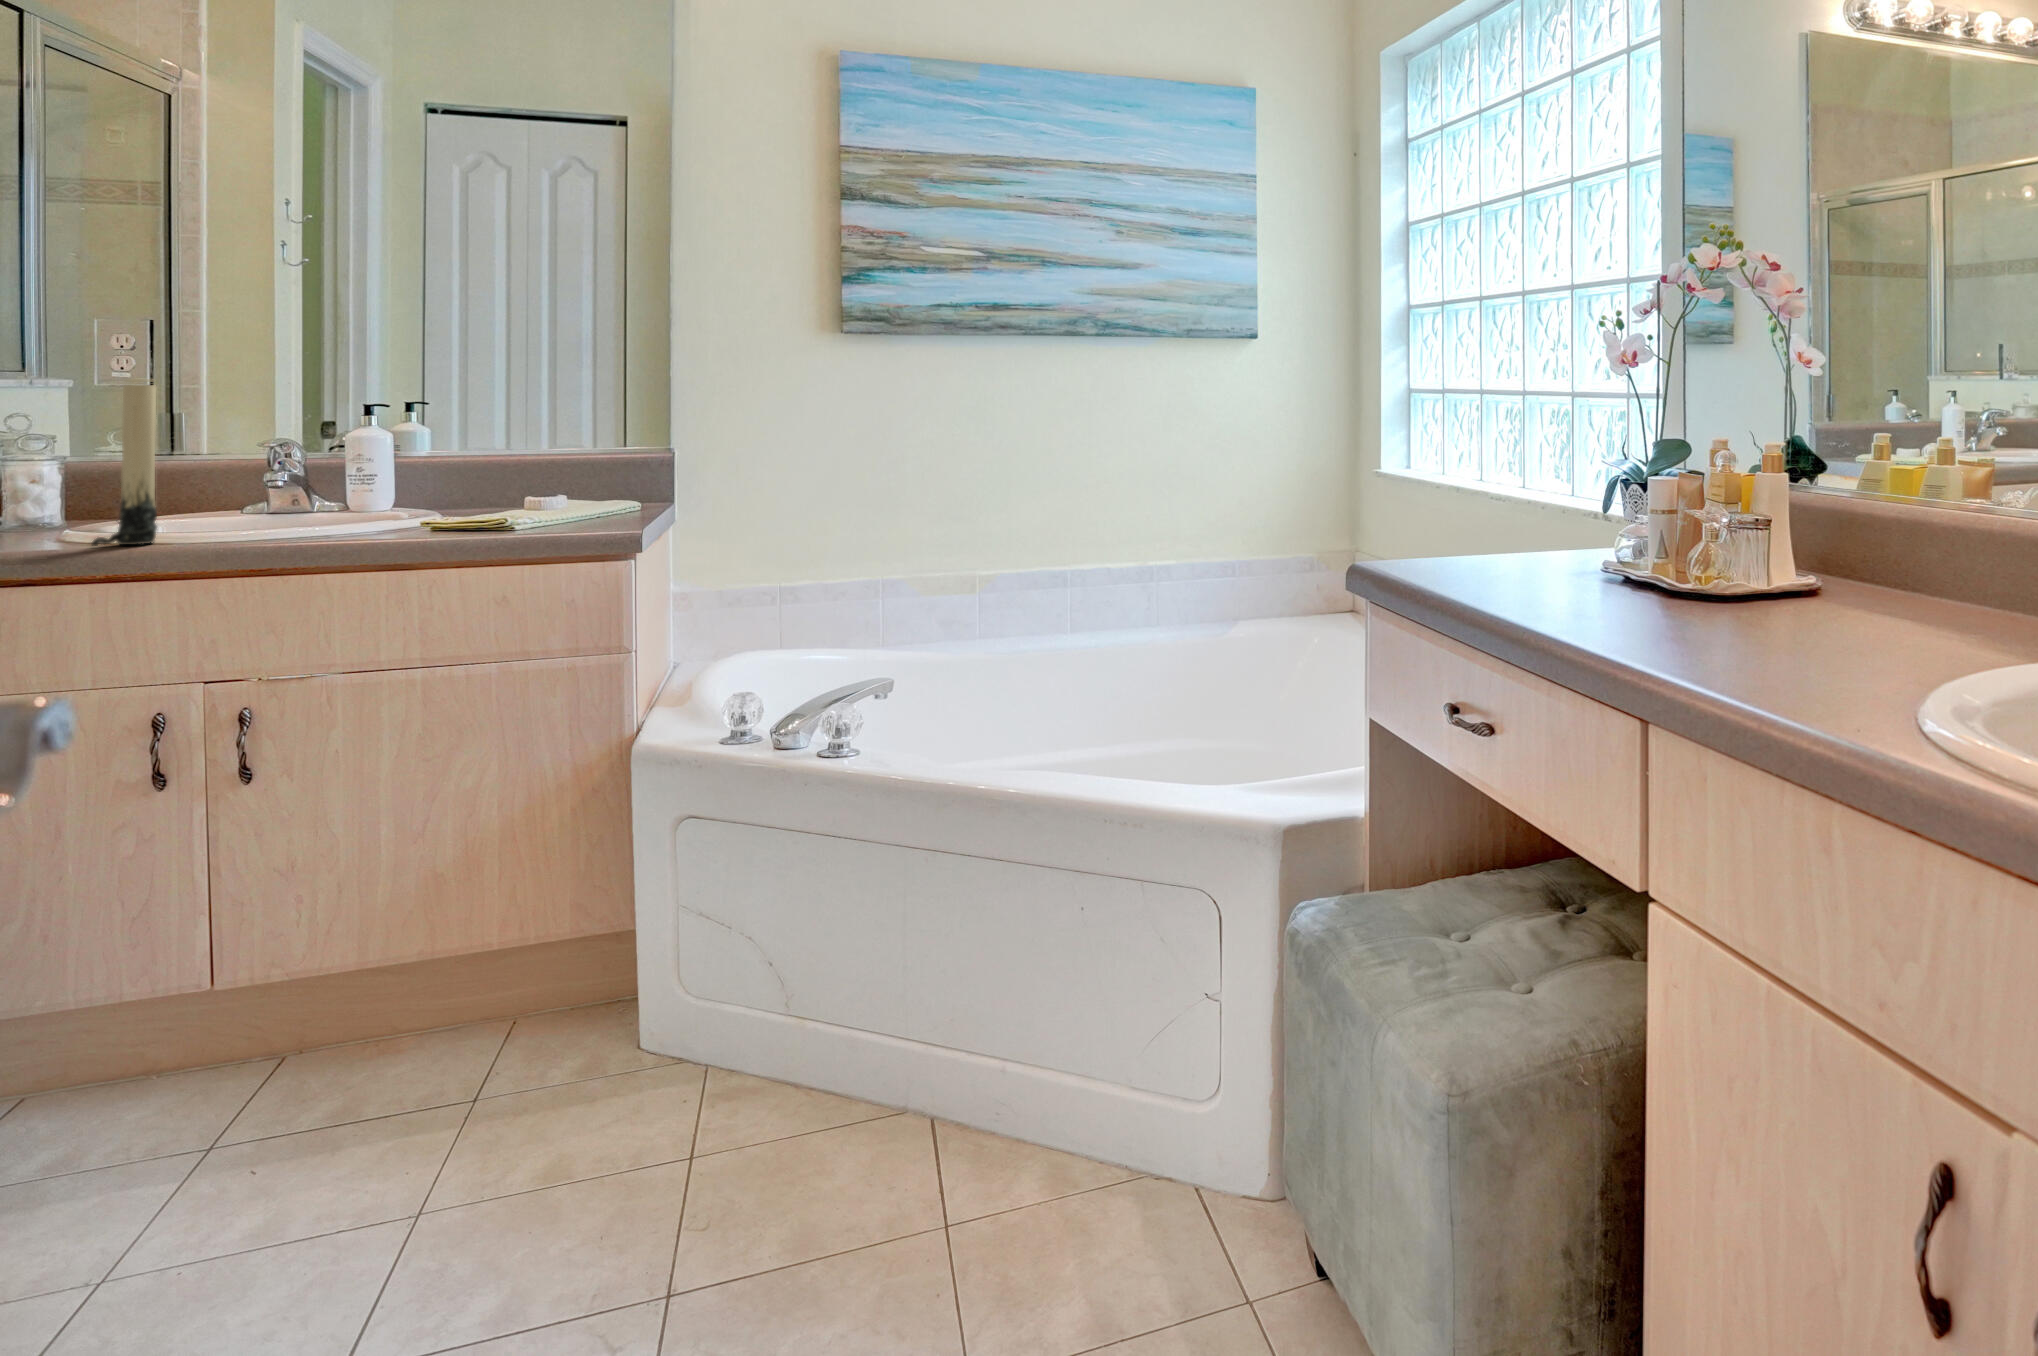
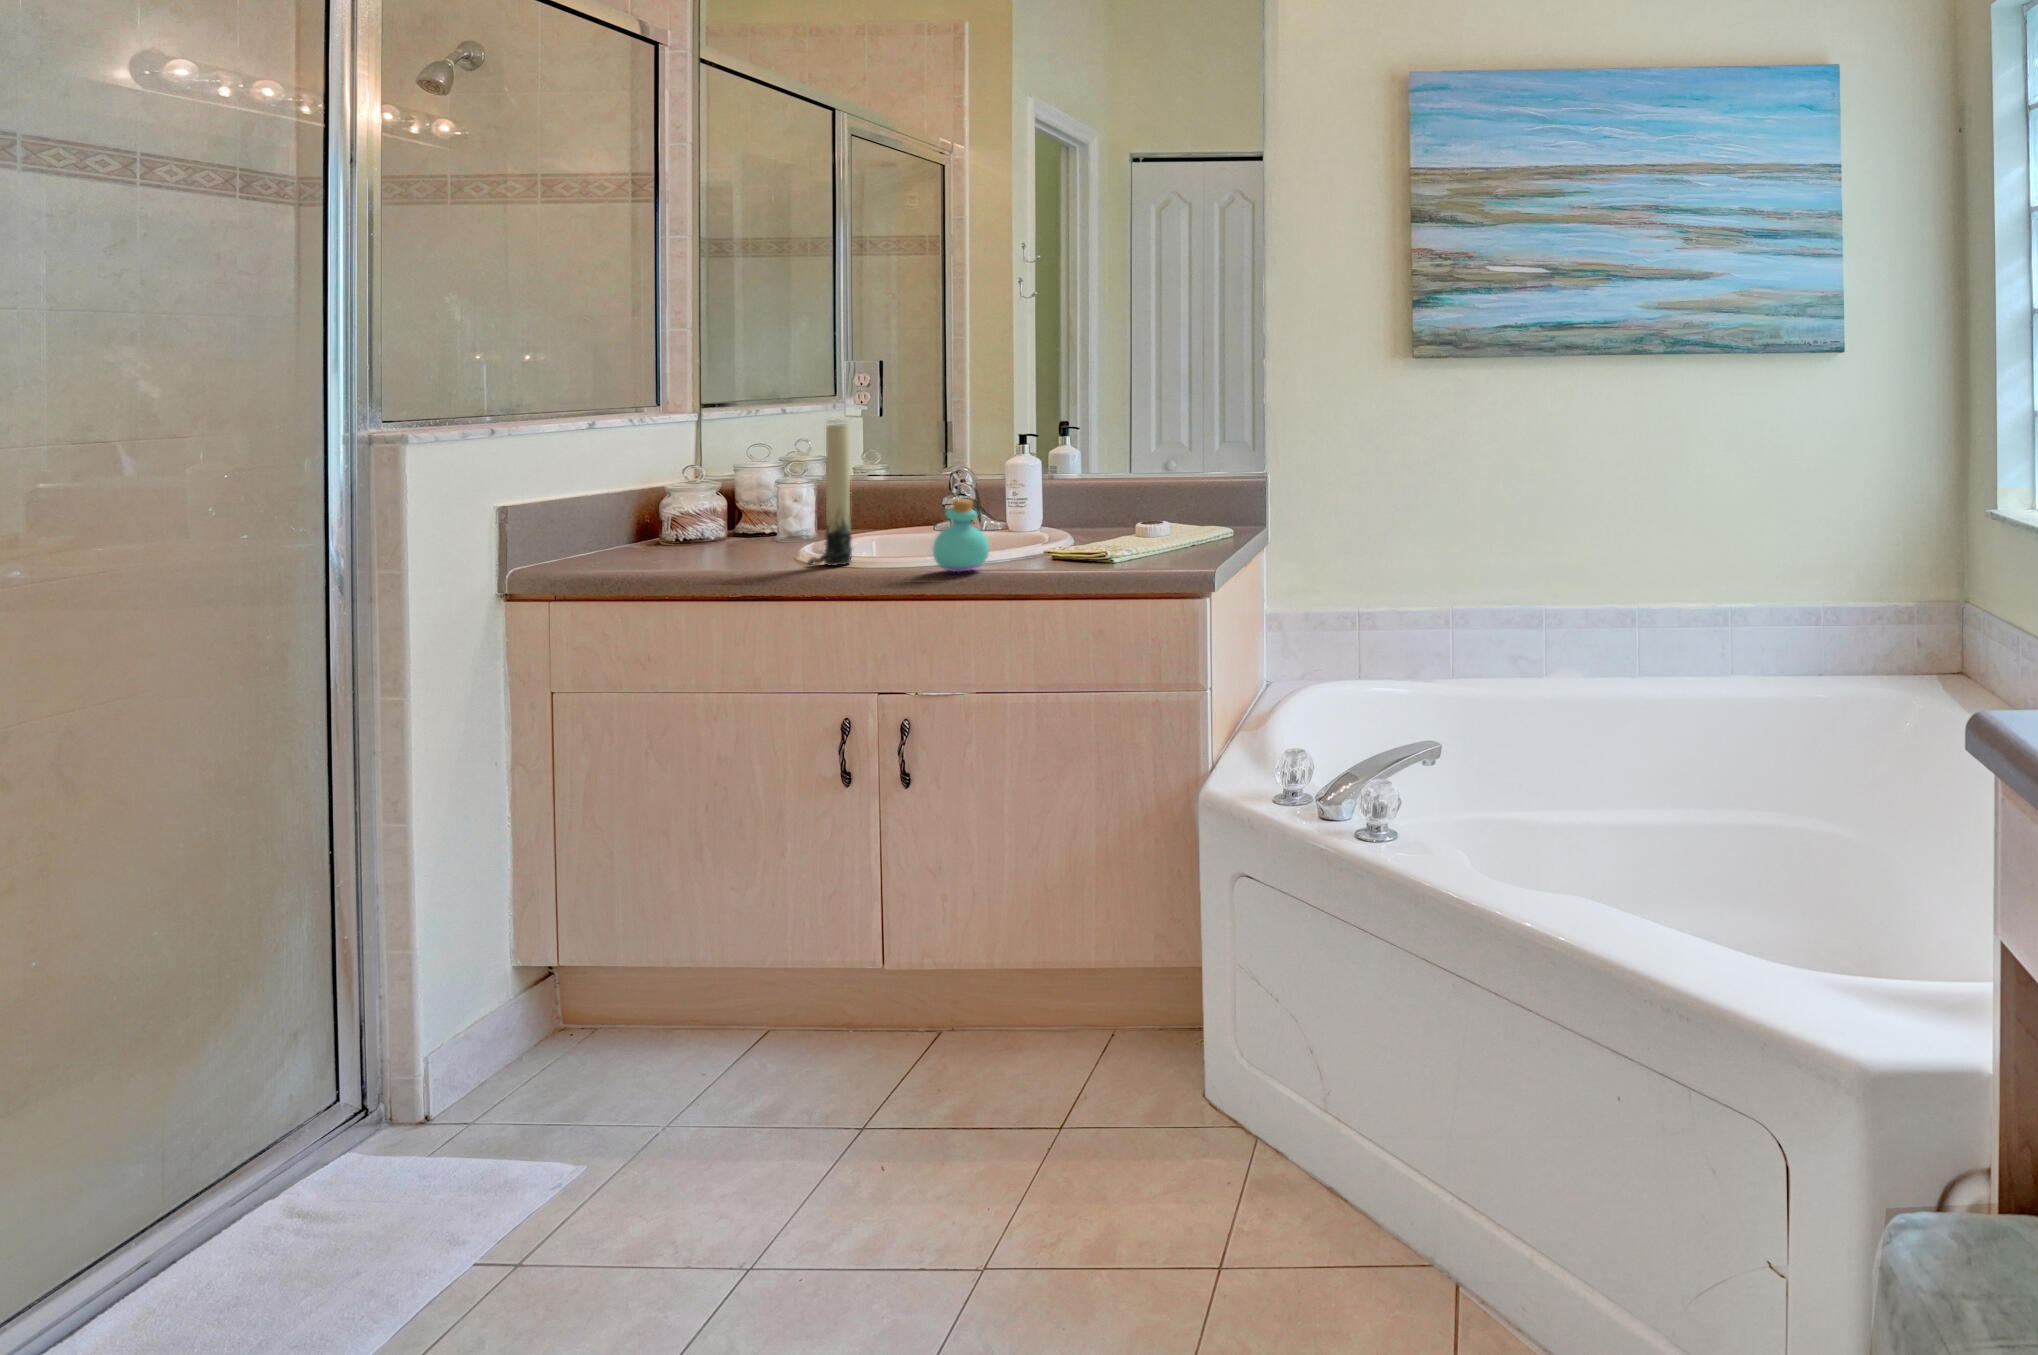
perfume bottle: none [289,464,364,542] -> present [933,499,989,572]

